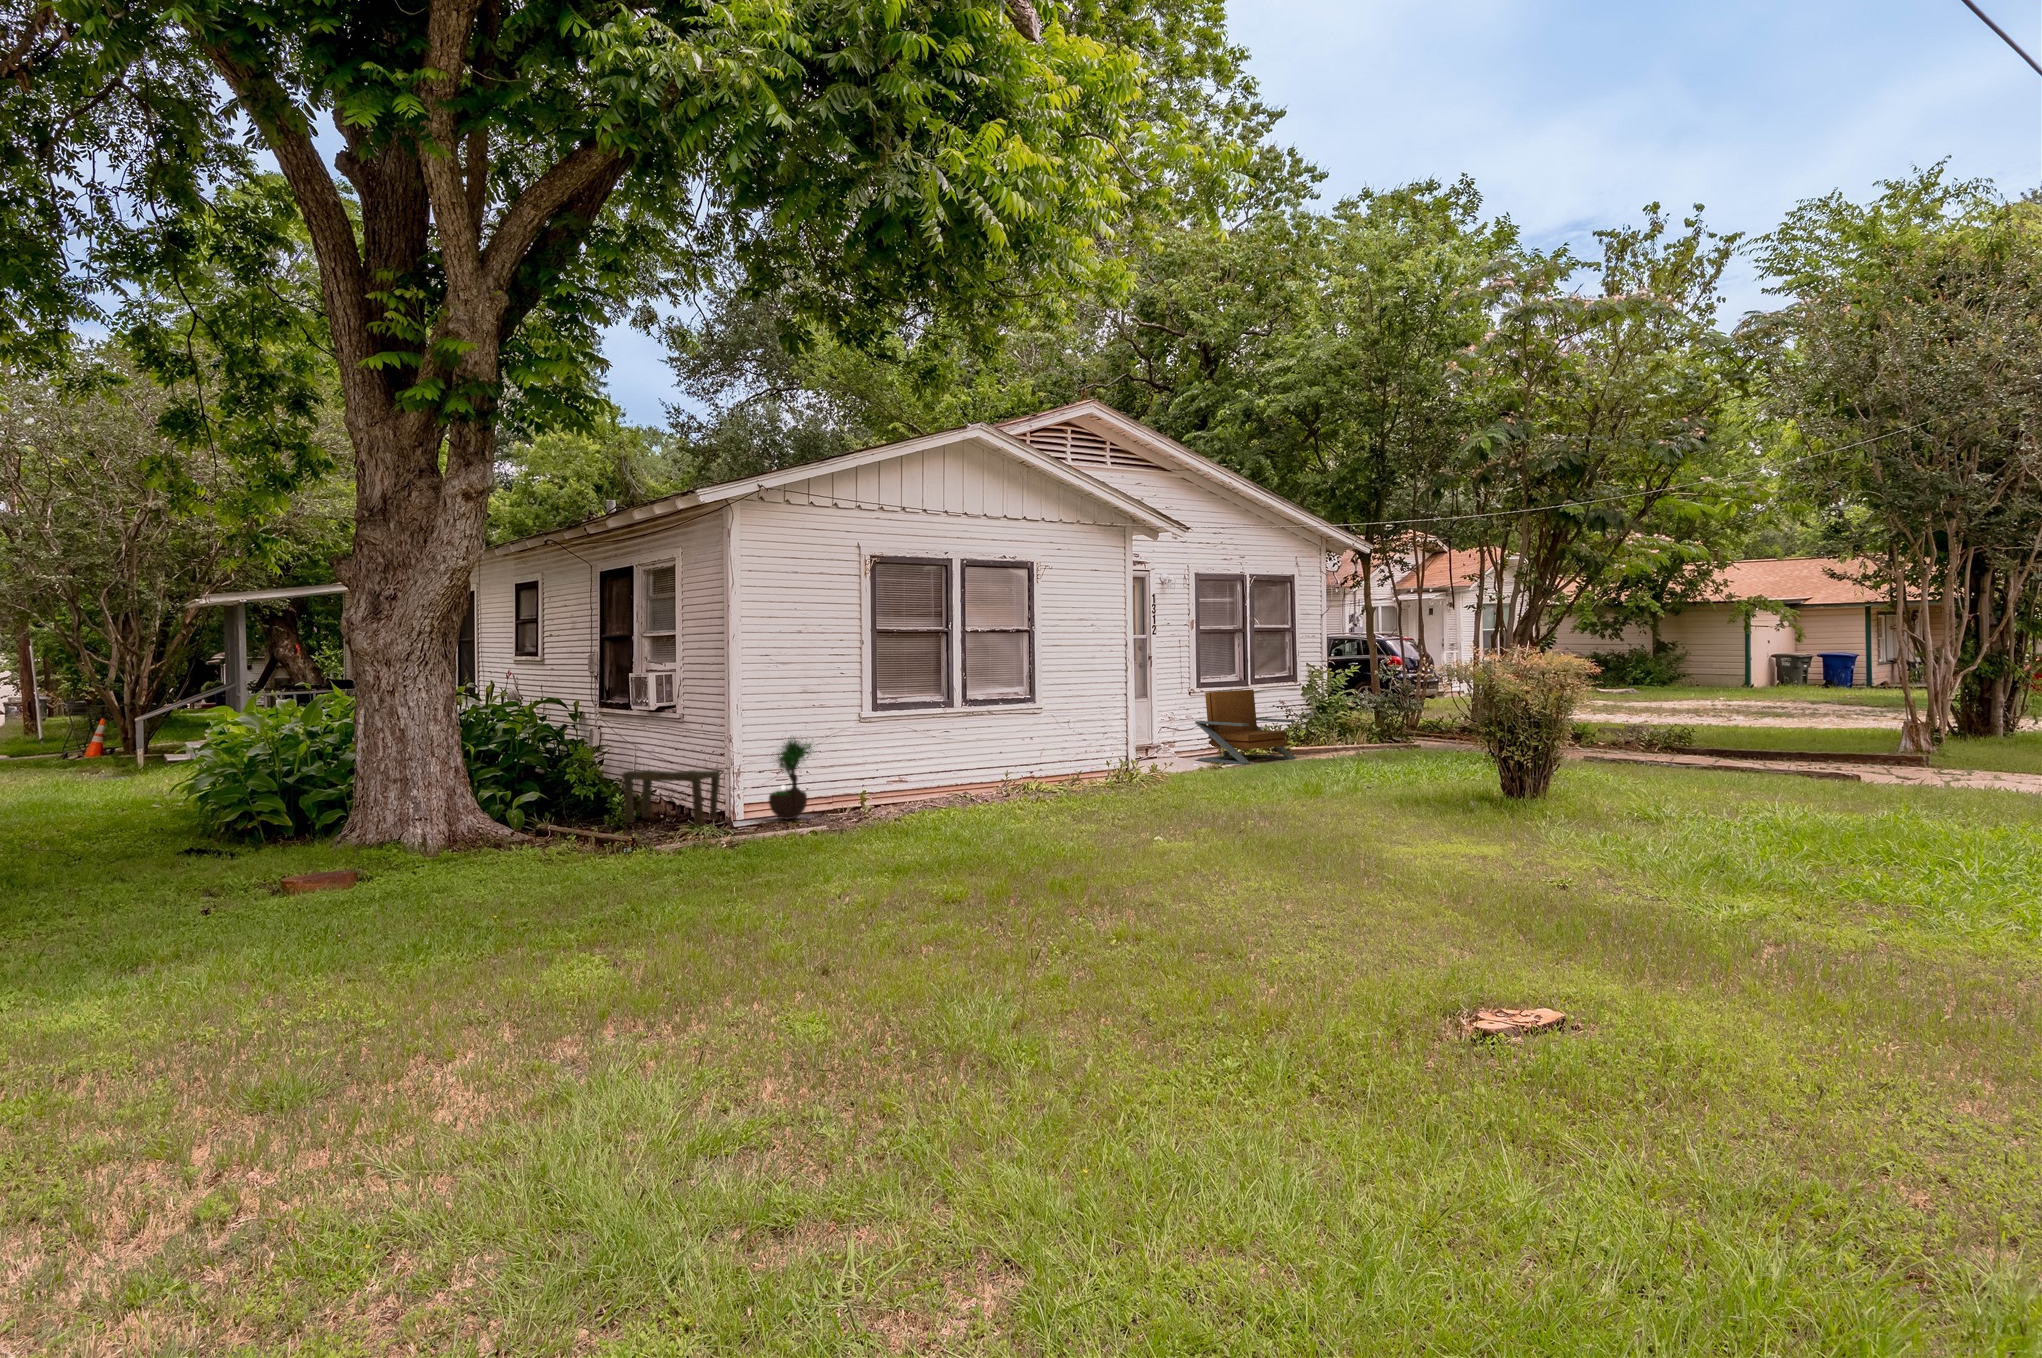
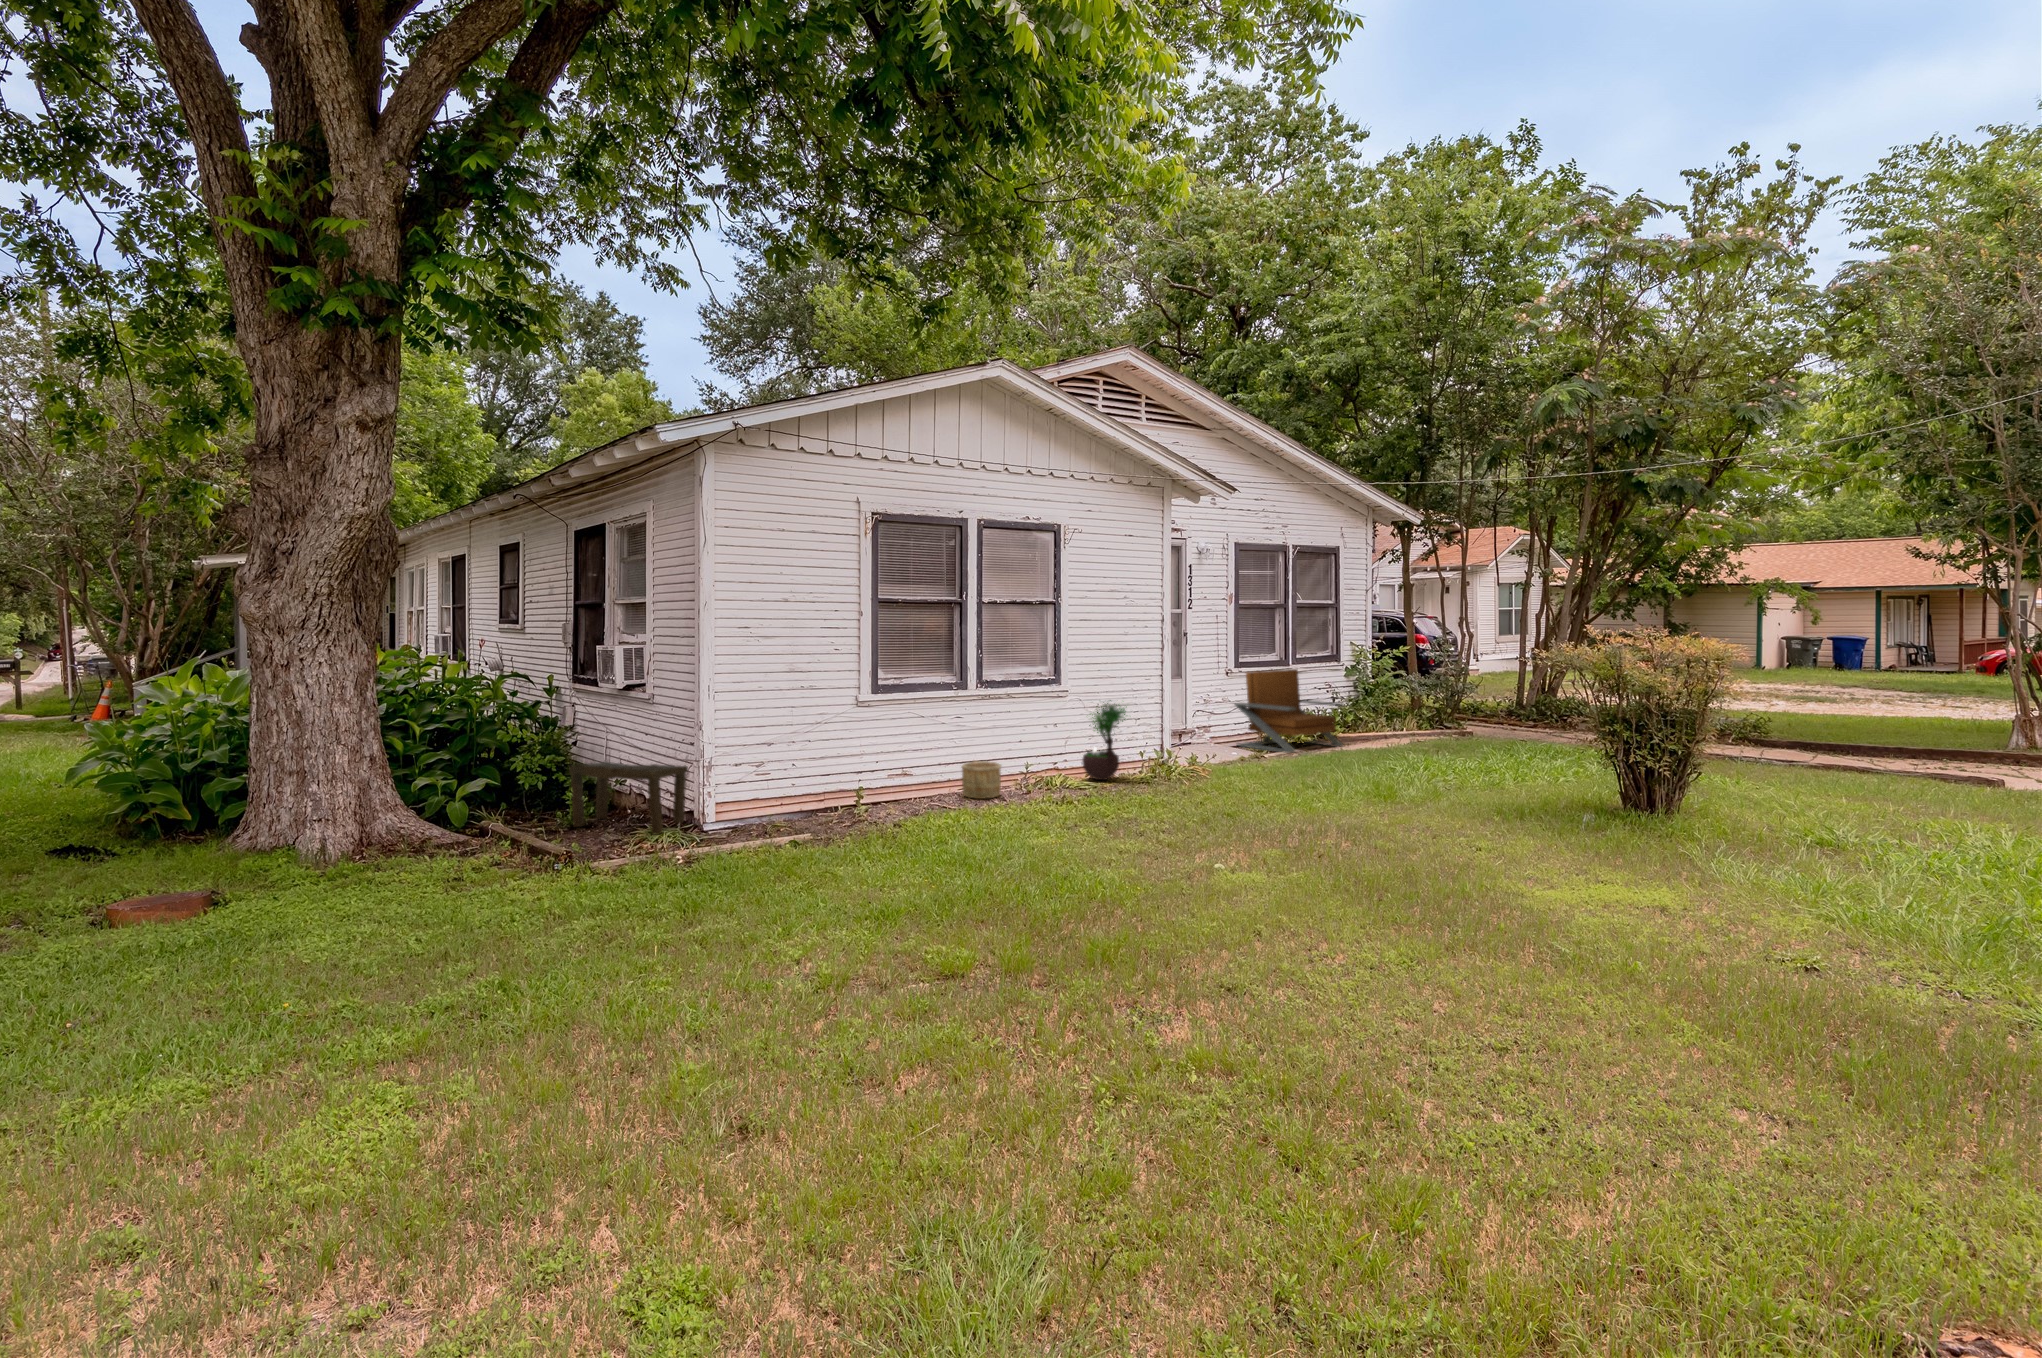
potted tree: present [769,736,812,819] -> present [1082,700,1126,780]
wooden bucket: none [948,769,983,800] -> present [962,761,1001,799]

